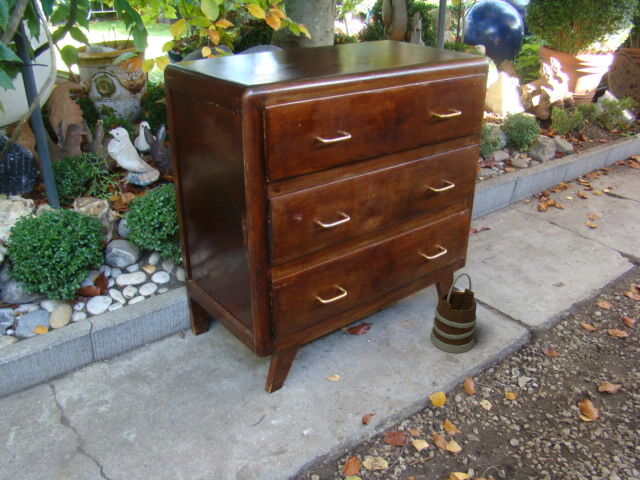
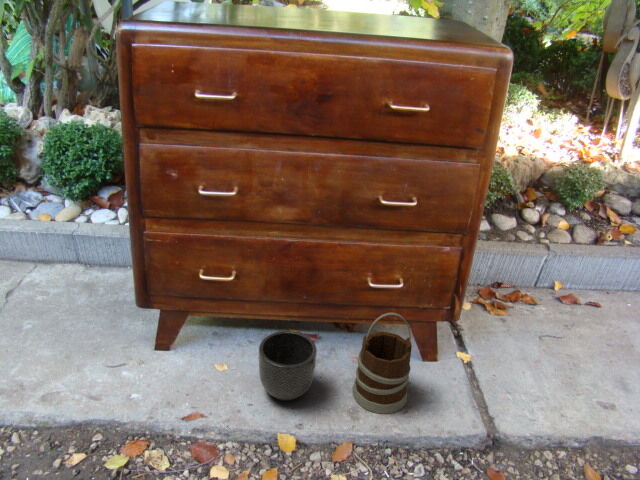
planter: none [378,319,427,377] -> present [259,331,317,401]

